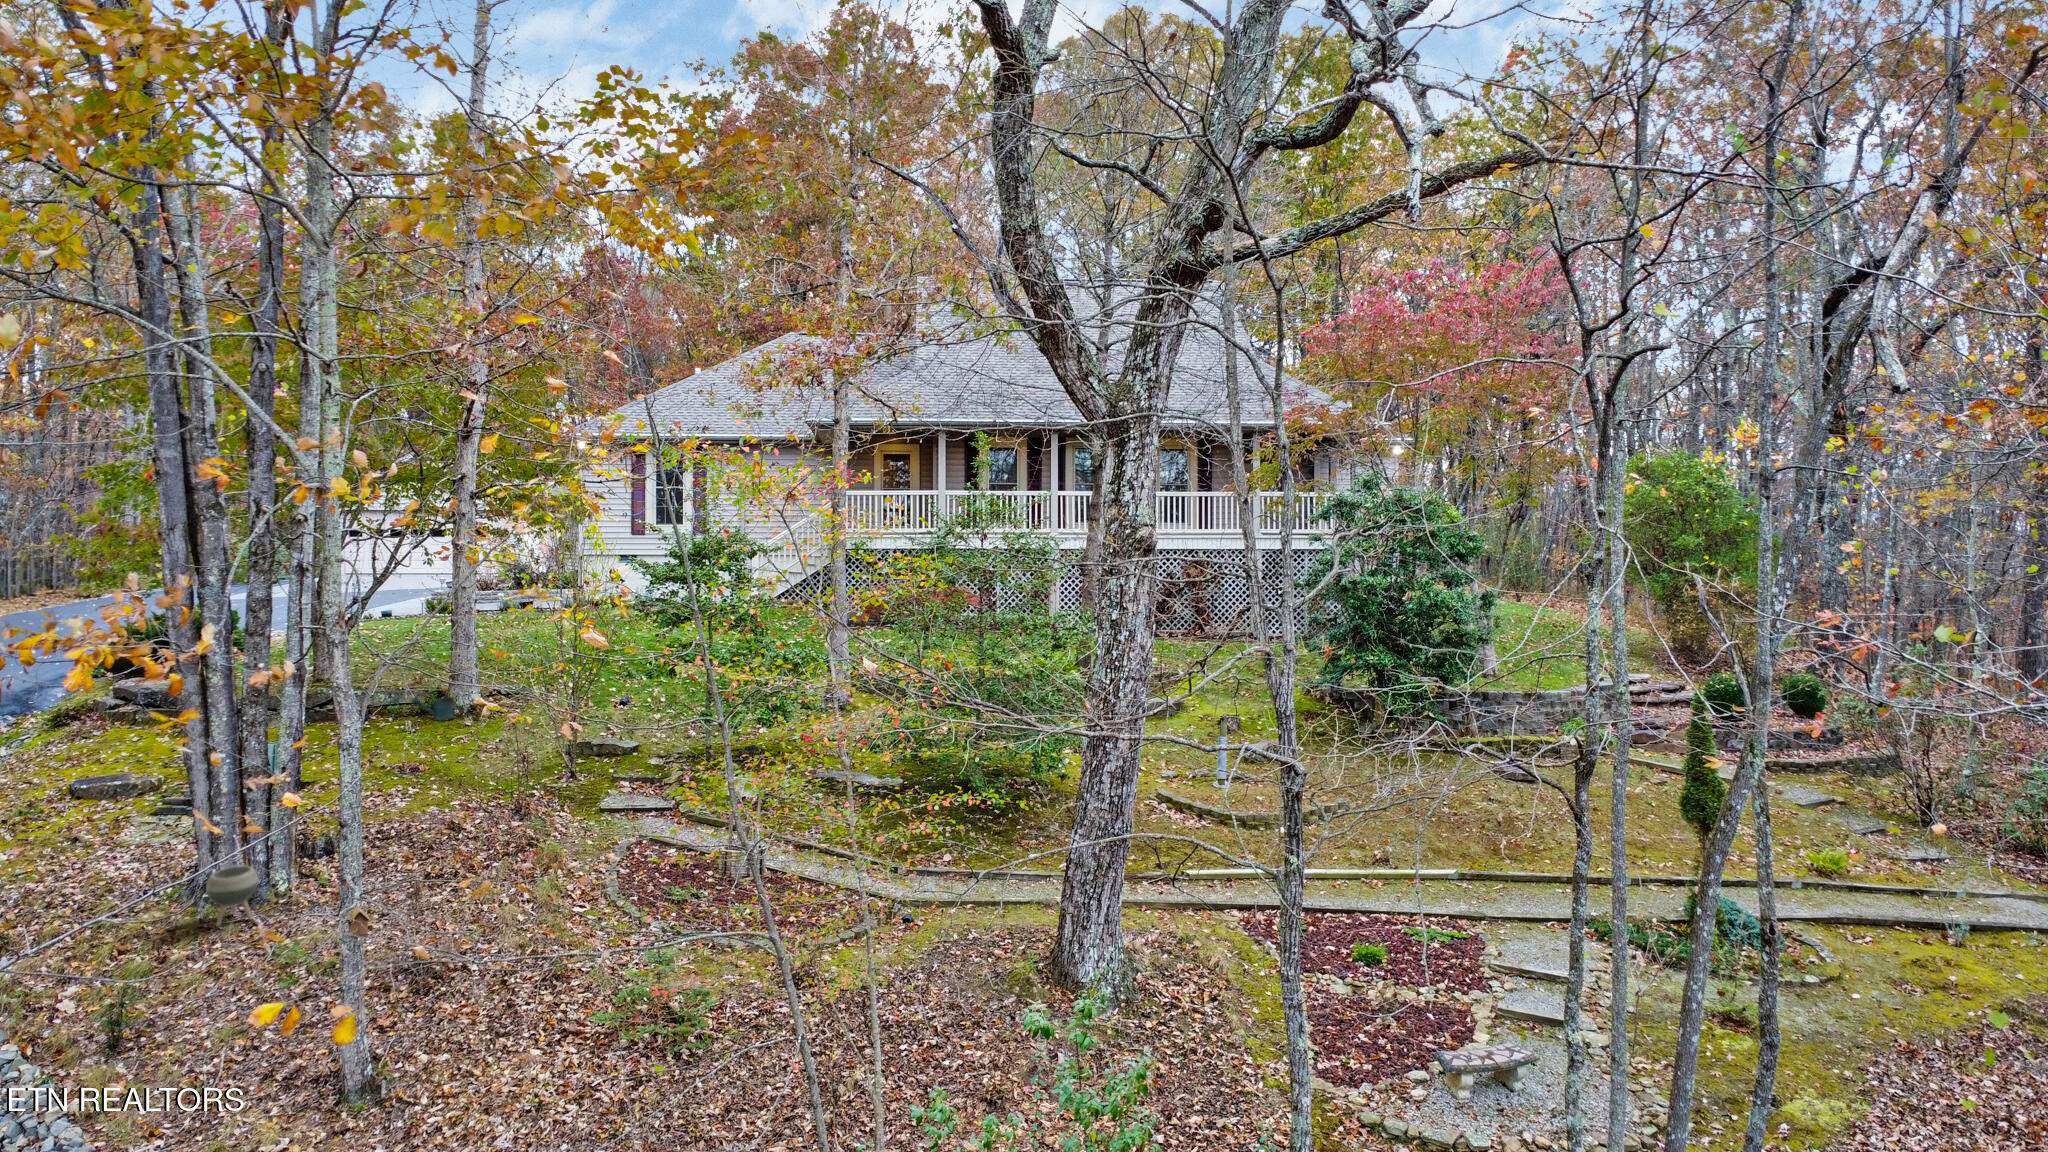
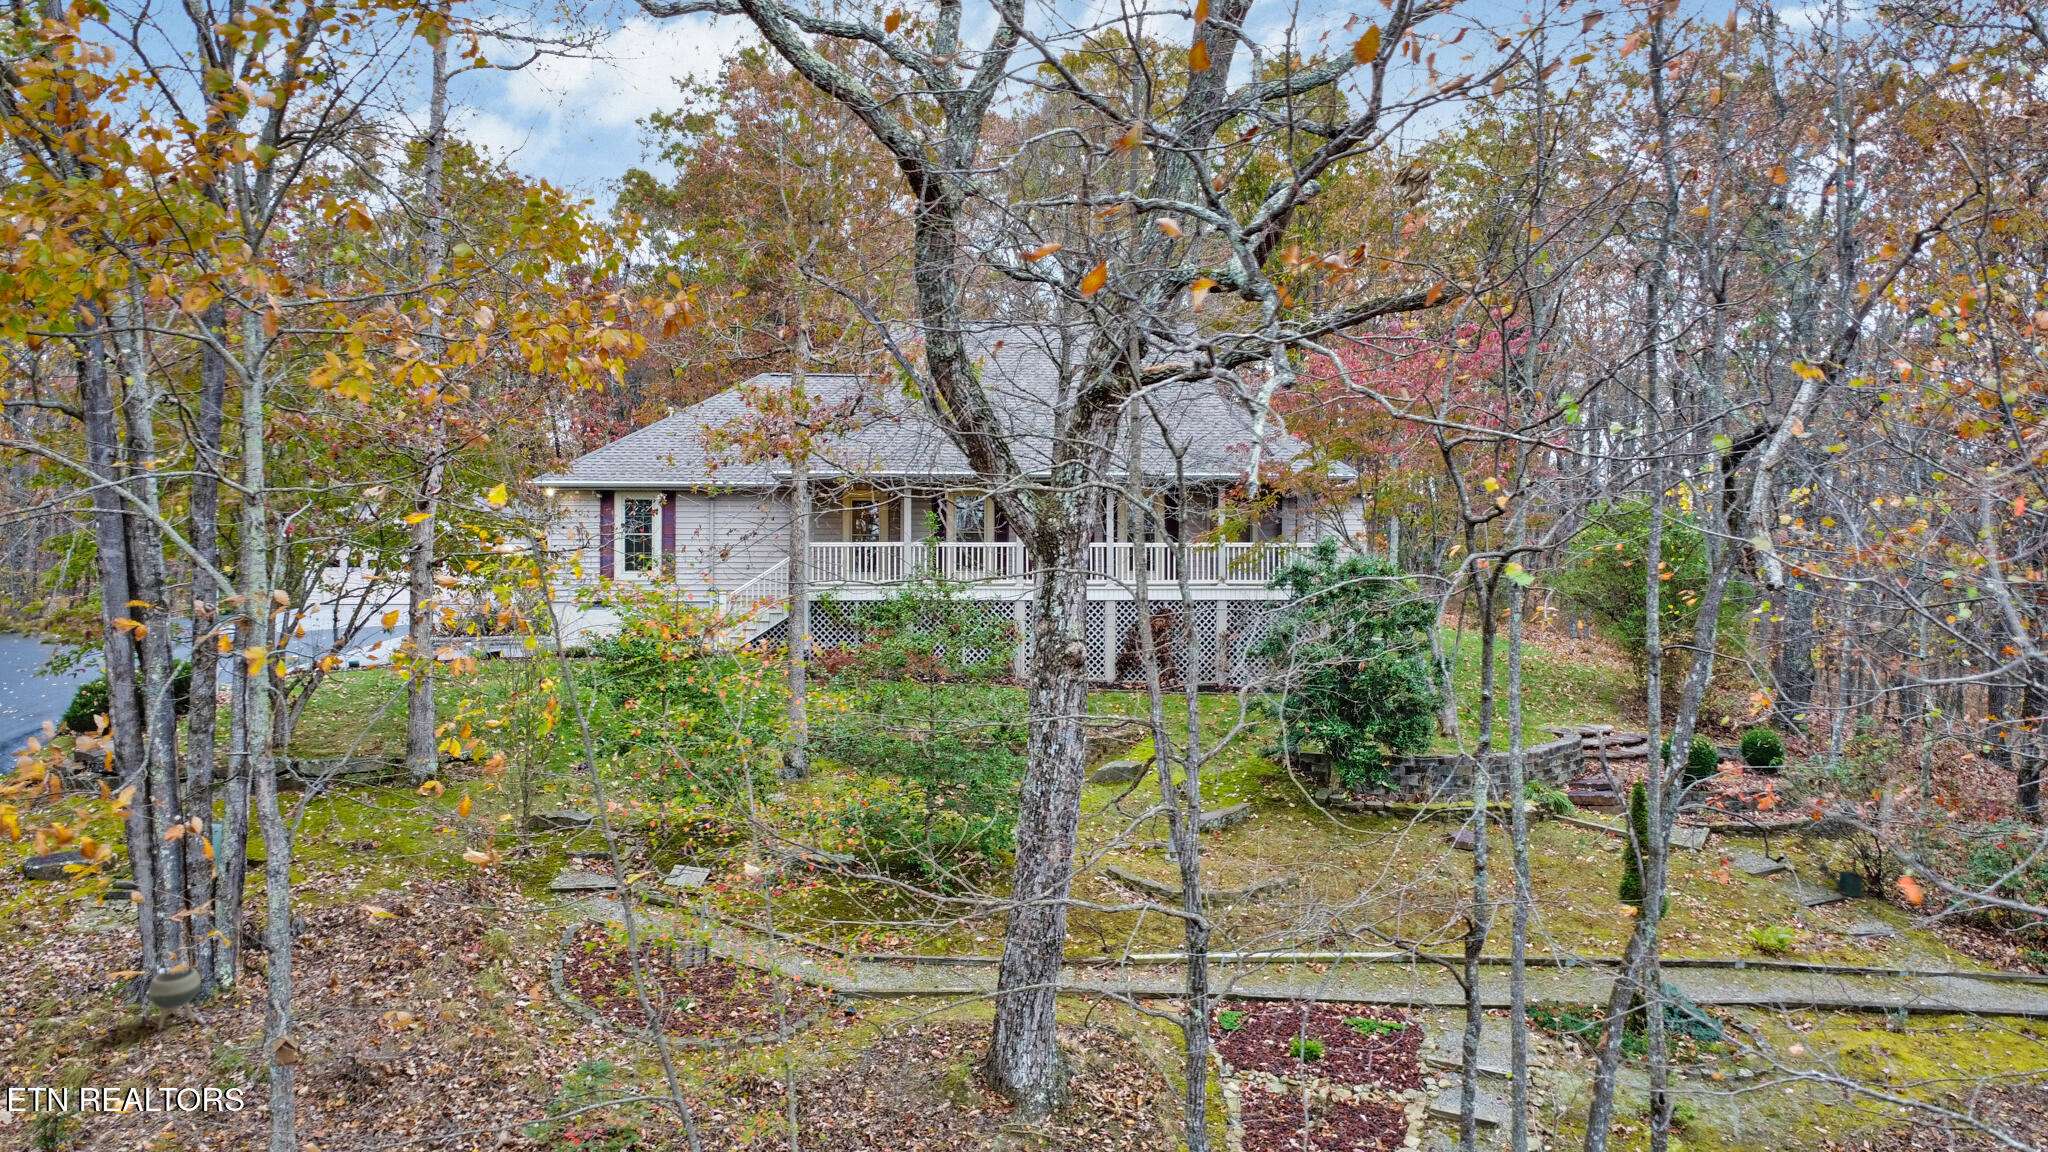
watering can: present [412,697,454,721] -> present [1819,865,1869,897]

